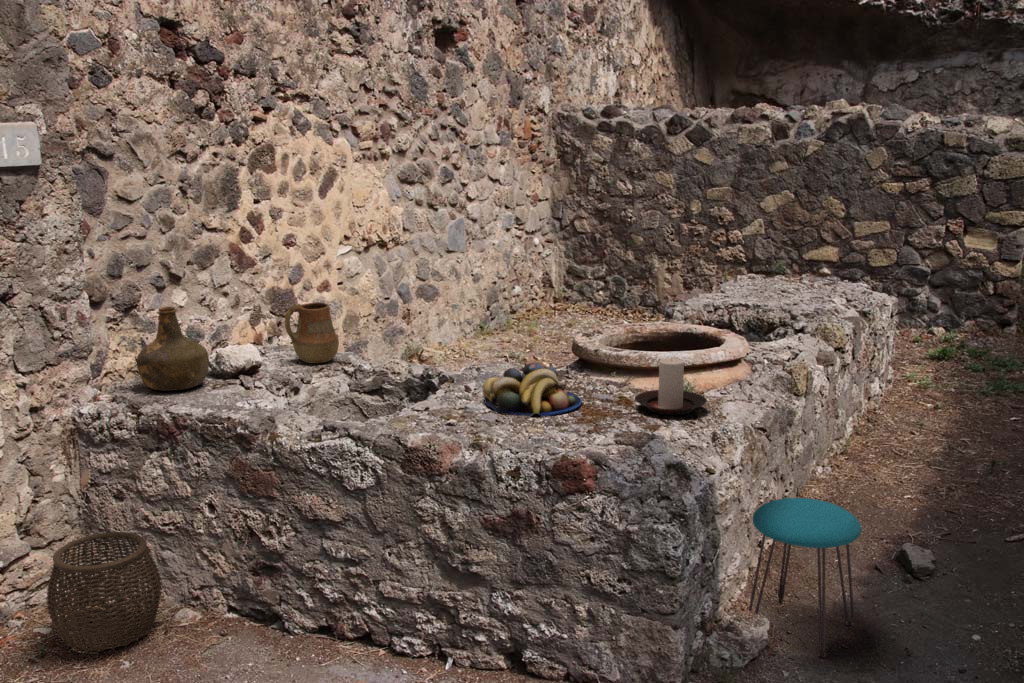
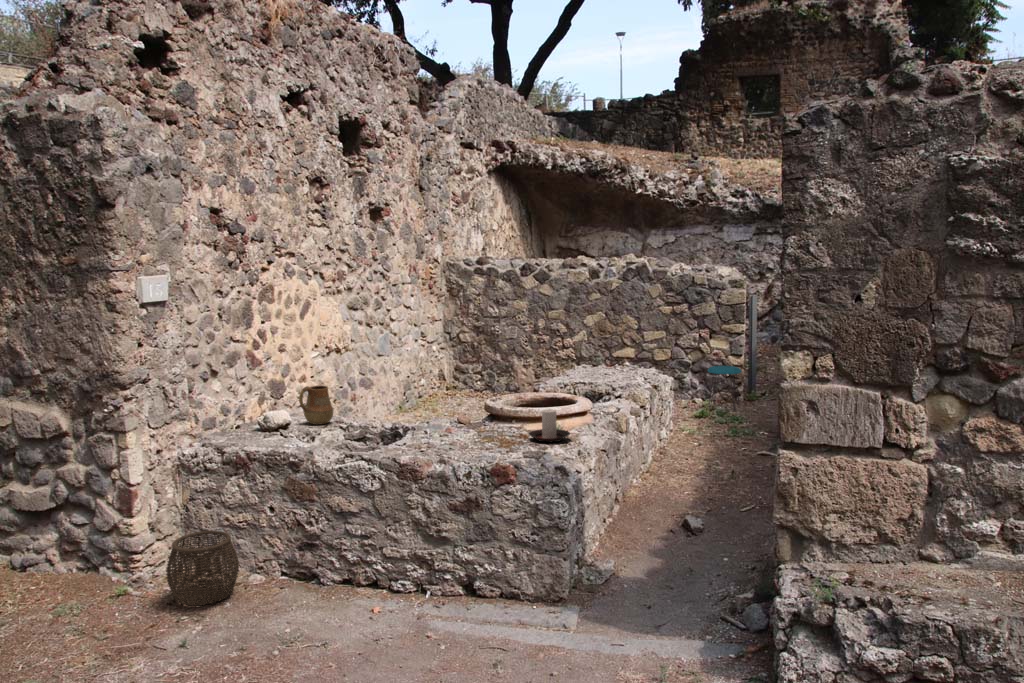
bottle: present [136,307,209,391] -> none [212,388,258,441]
fruit bowl: present [483,363,582,417] -> none [437,416,497,447]
stool: present [749,498,862,657] -> present [708,366,742,410]

